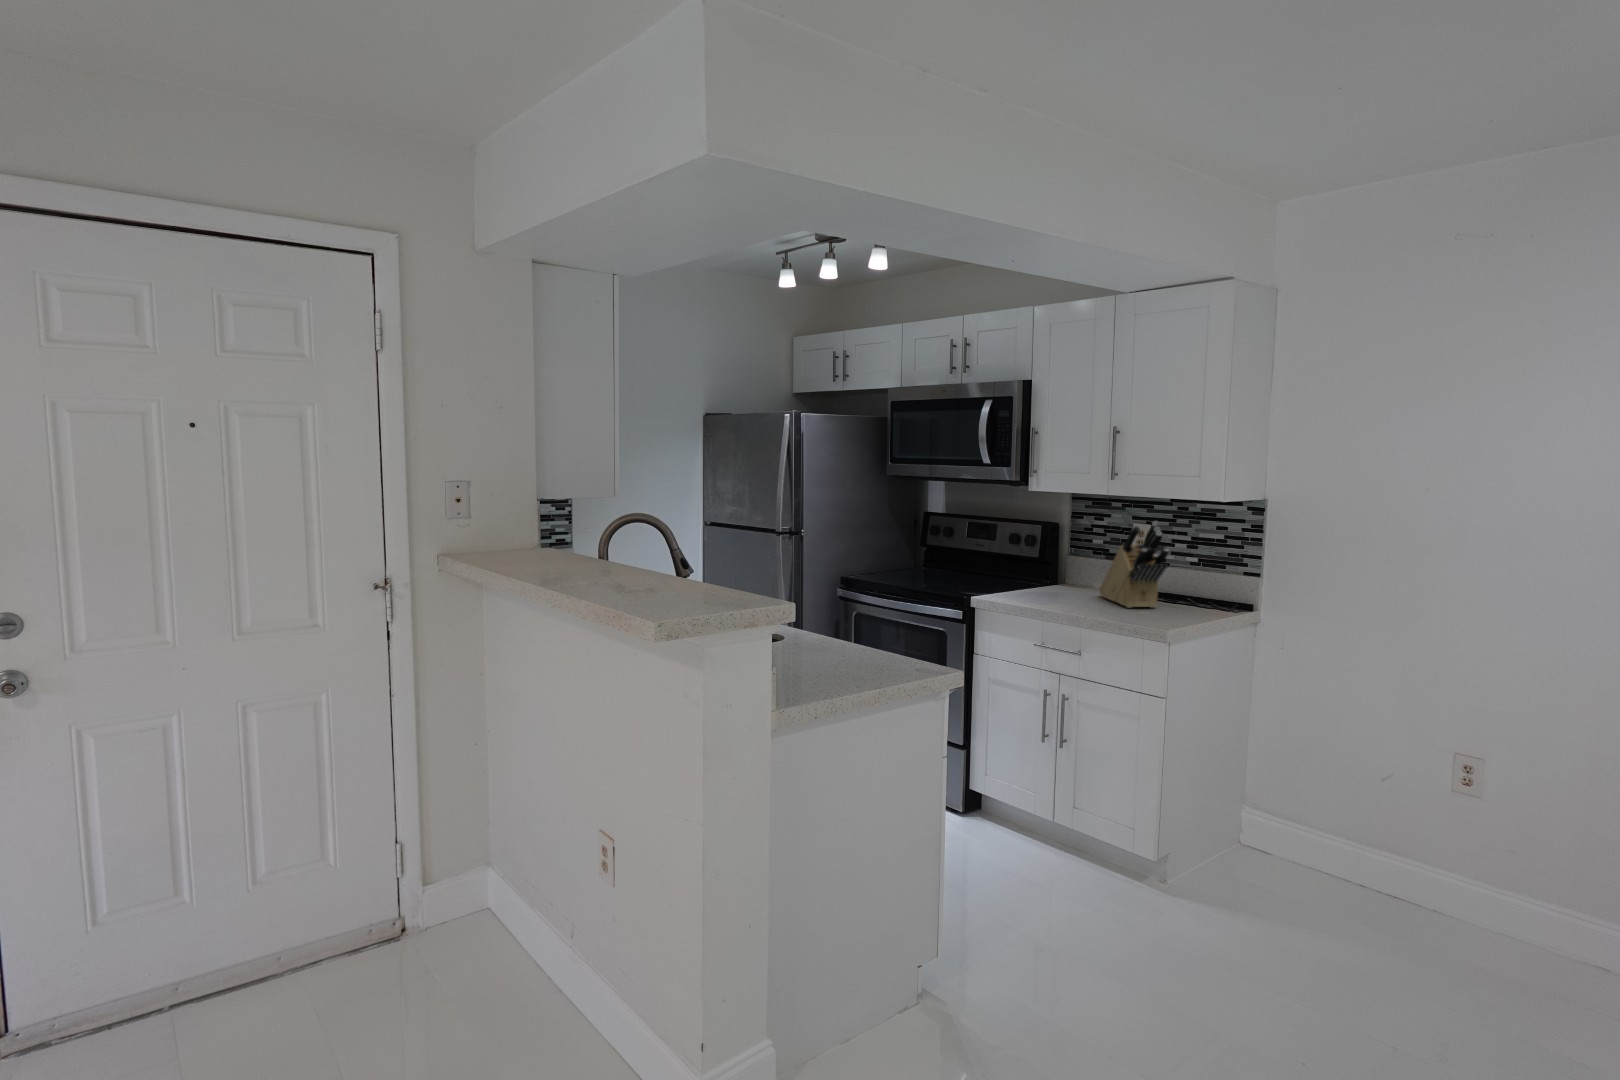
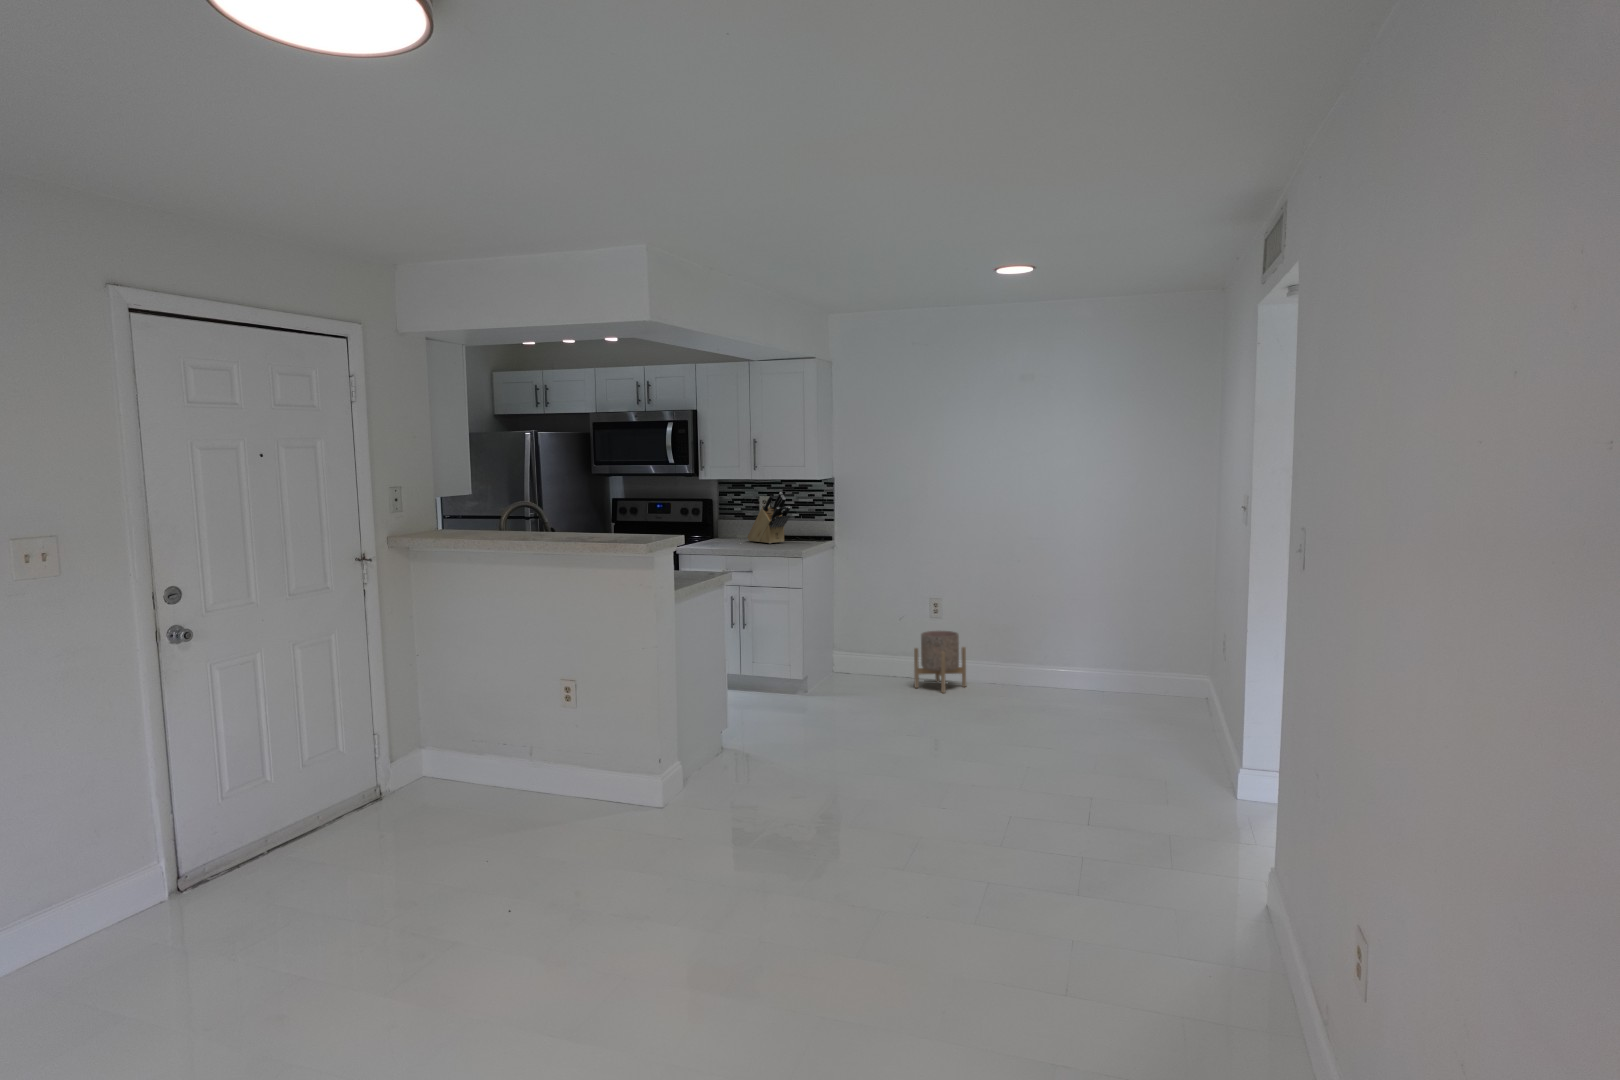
planter: none [1399,822,1536,970] -> present [914,631,966,693]

